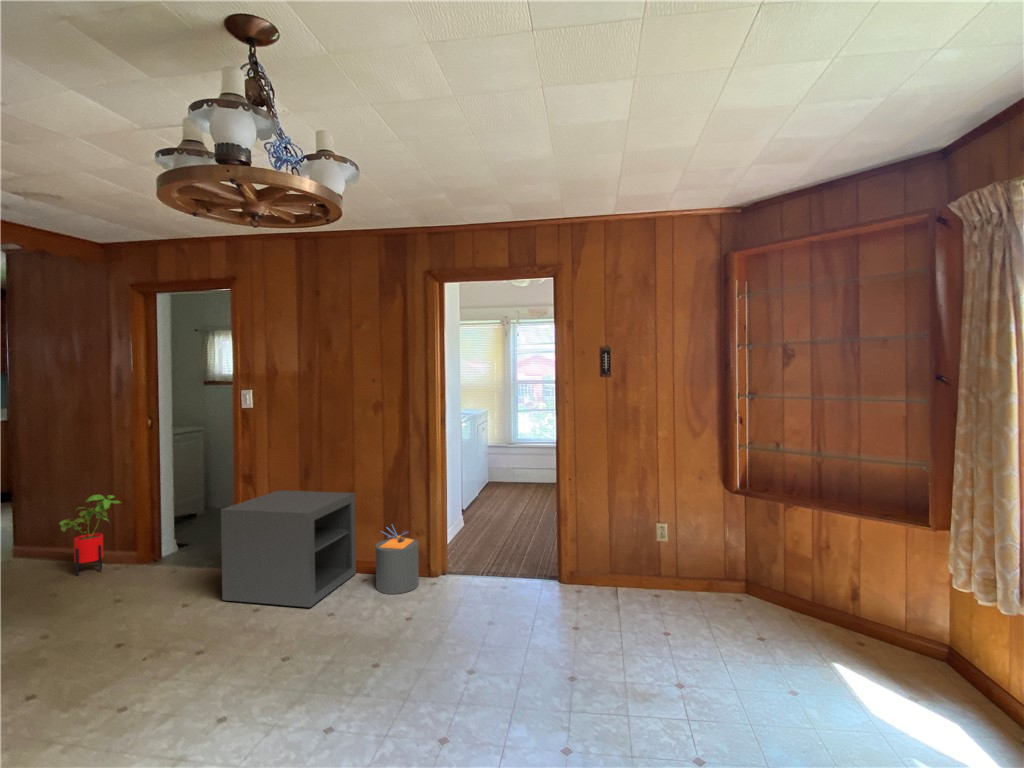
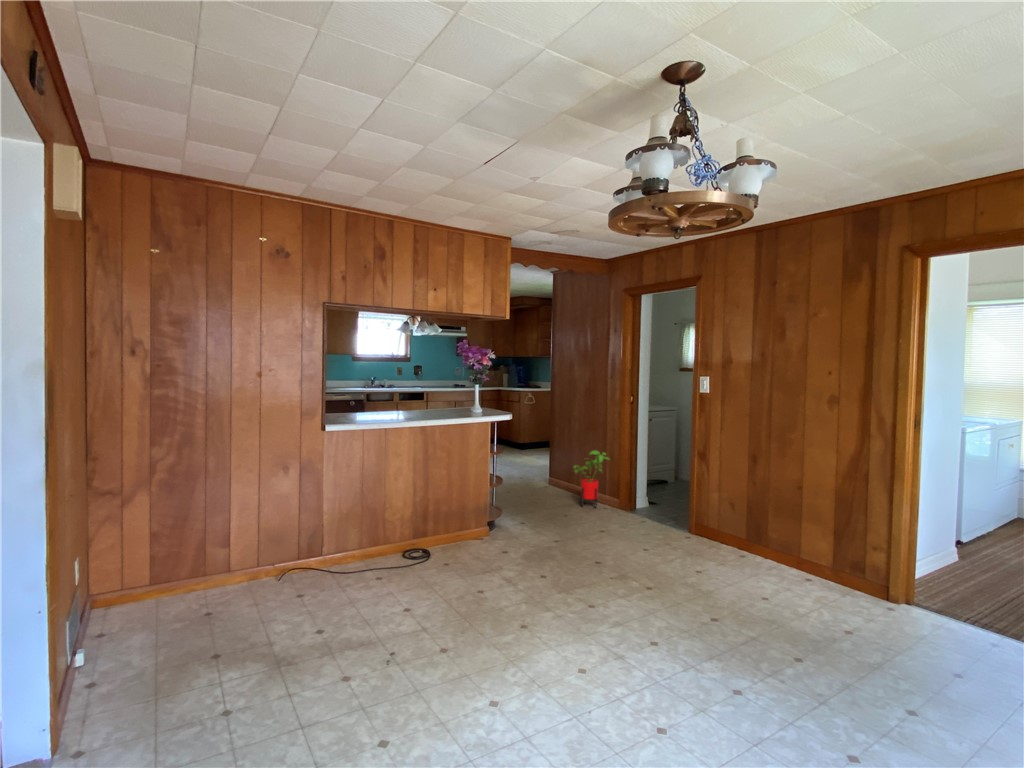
storage cabinet: present [221,490,356,607] -> none [671,471,800,584]
trash can: present [376,528,419,594] -> none [816,526,871,606]

